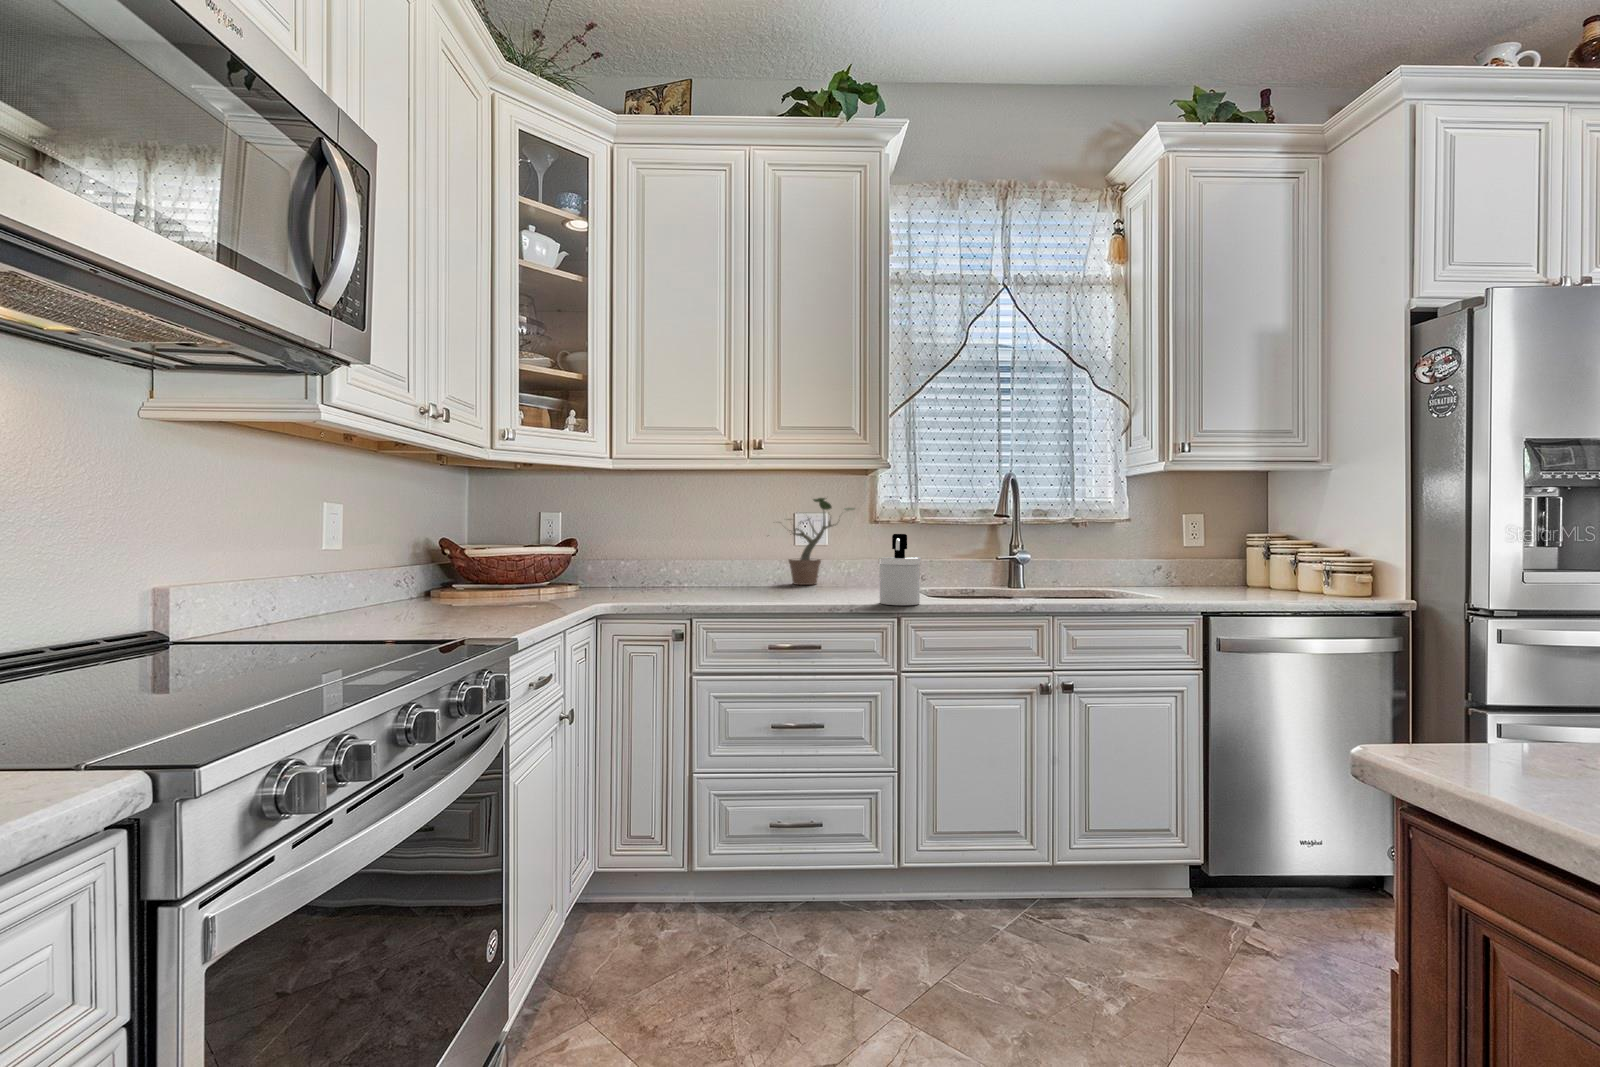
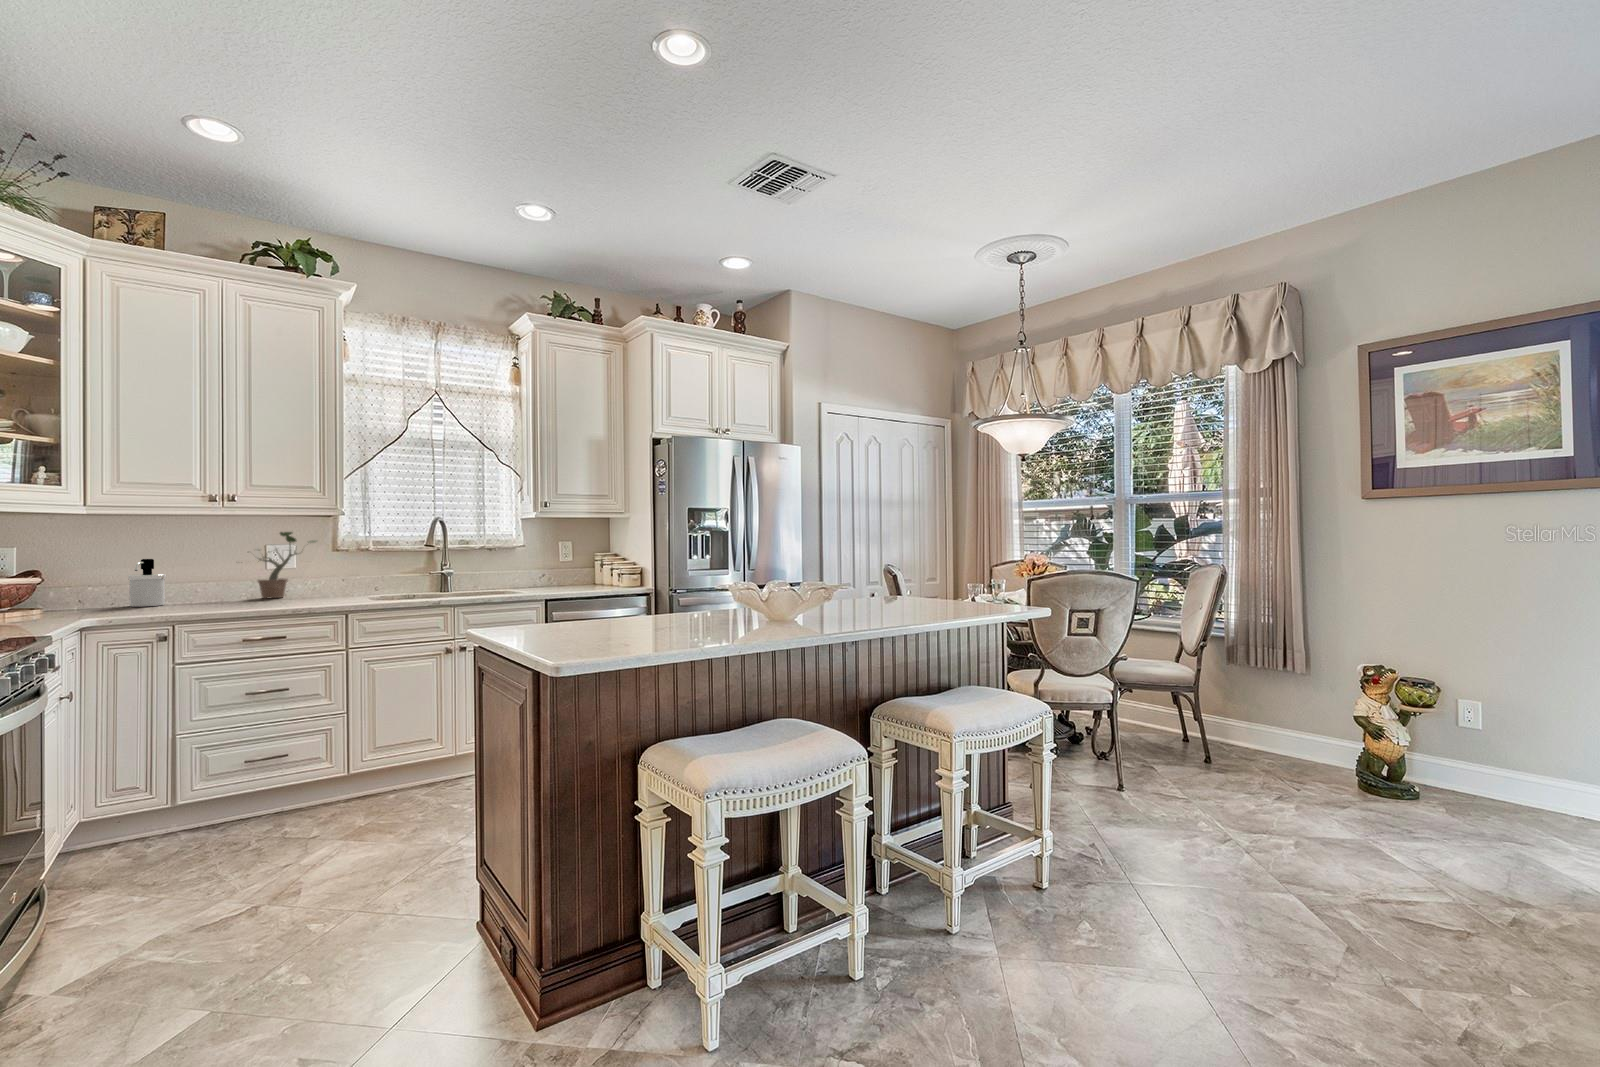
soap dispenser: present [878,534,921,605] -> present [128,559,166,607]

